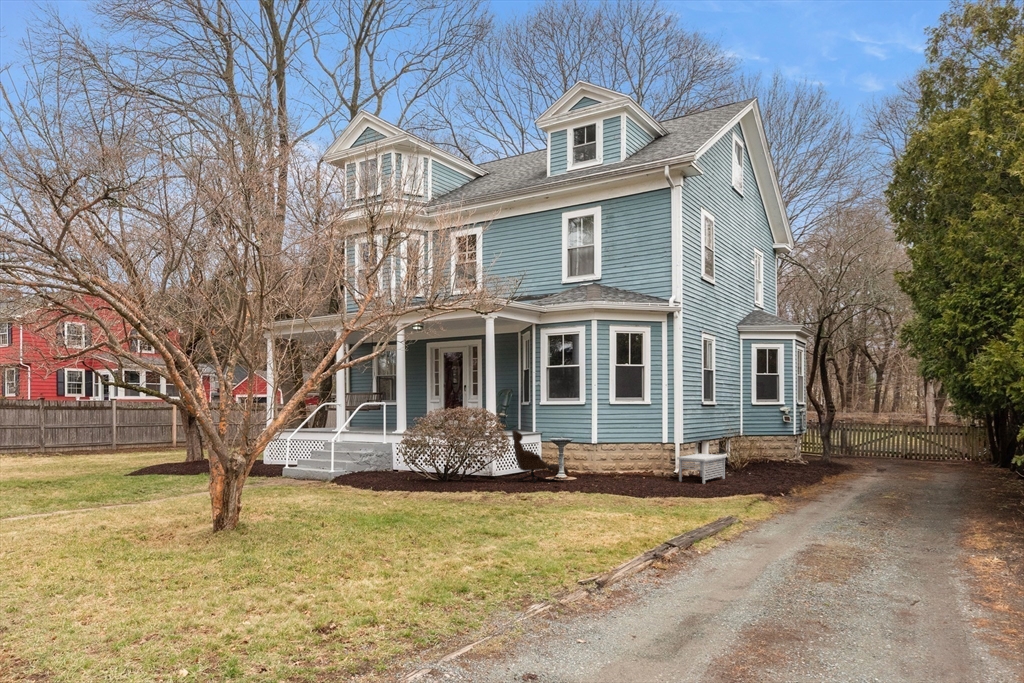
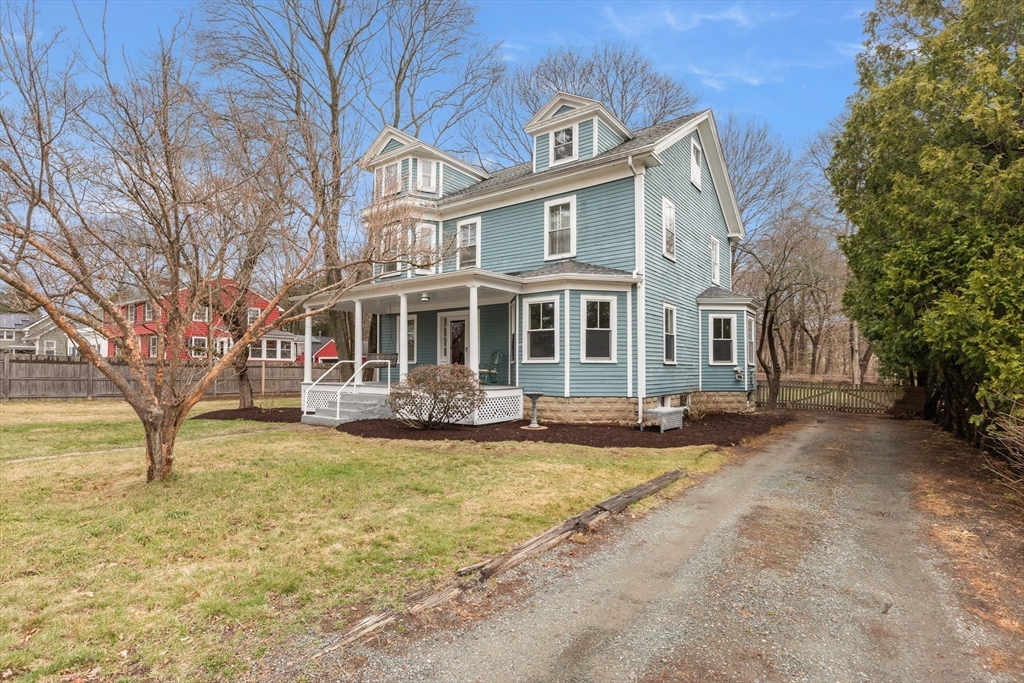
lounge chair: present [512,430,568,483] -> present [885,386,926,420]

